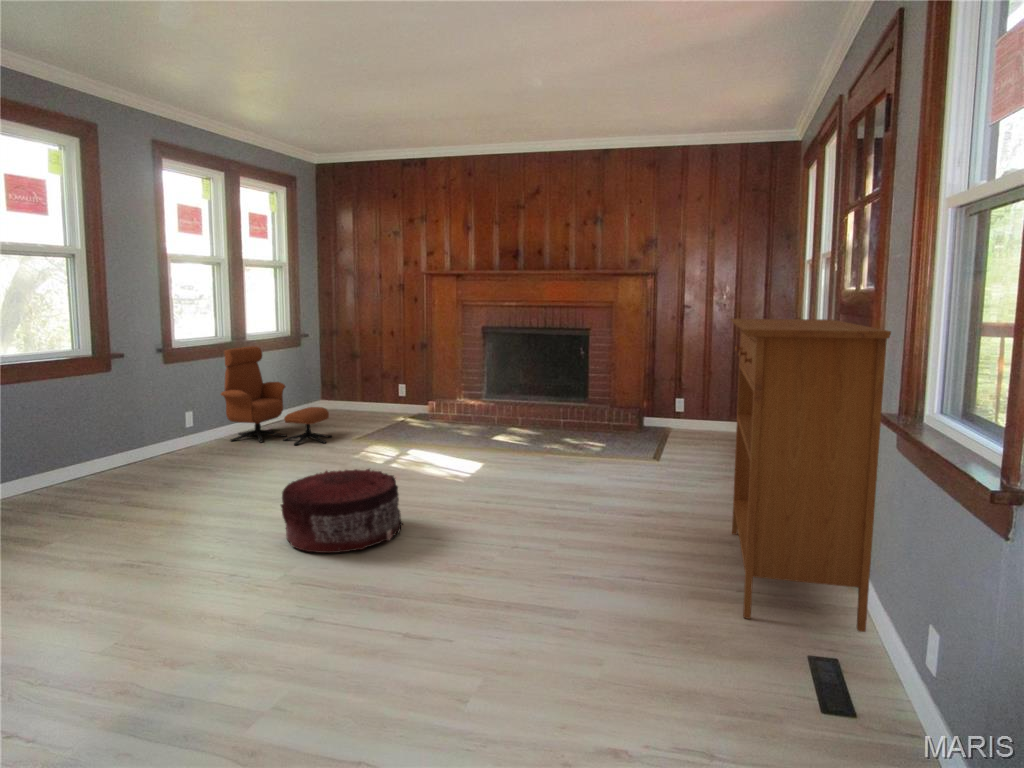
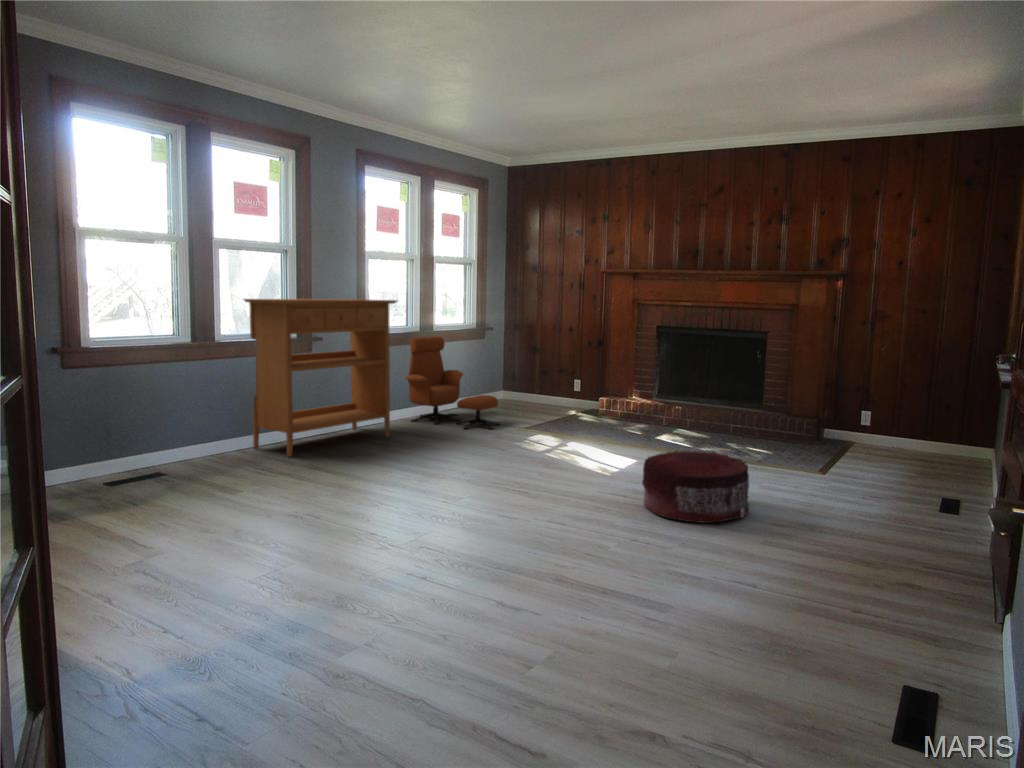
console table: present [731,319,891,632] -> present [244,299,397,457]
pouf: present [281,469,403,553] -> present [642,451,749,523]

